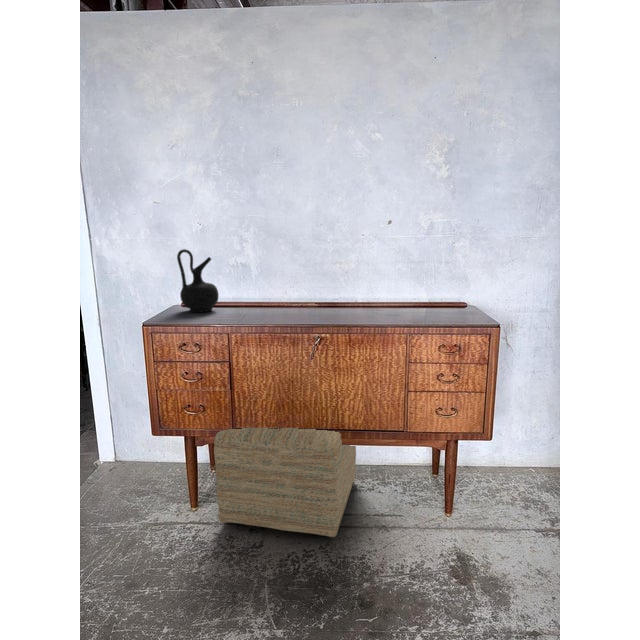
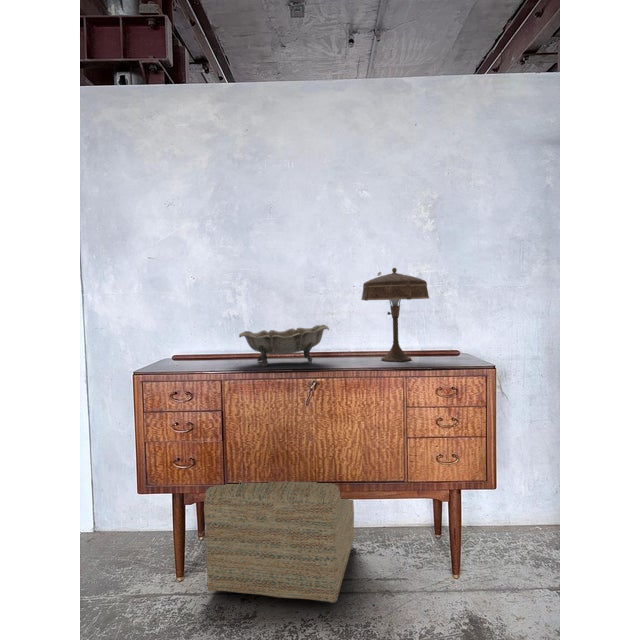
table lamp: none [369,220,438,315] -> present [361,268,429,362]
ceramic jug: present [177,249,219,312] -> none [169,300,210,363]
decorative bowl: none [246,276,336,319] -> present [239,325,329,366]

